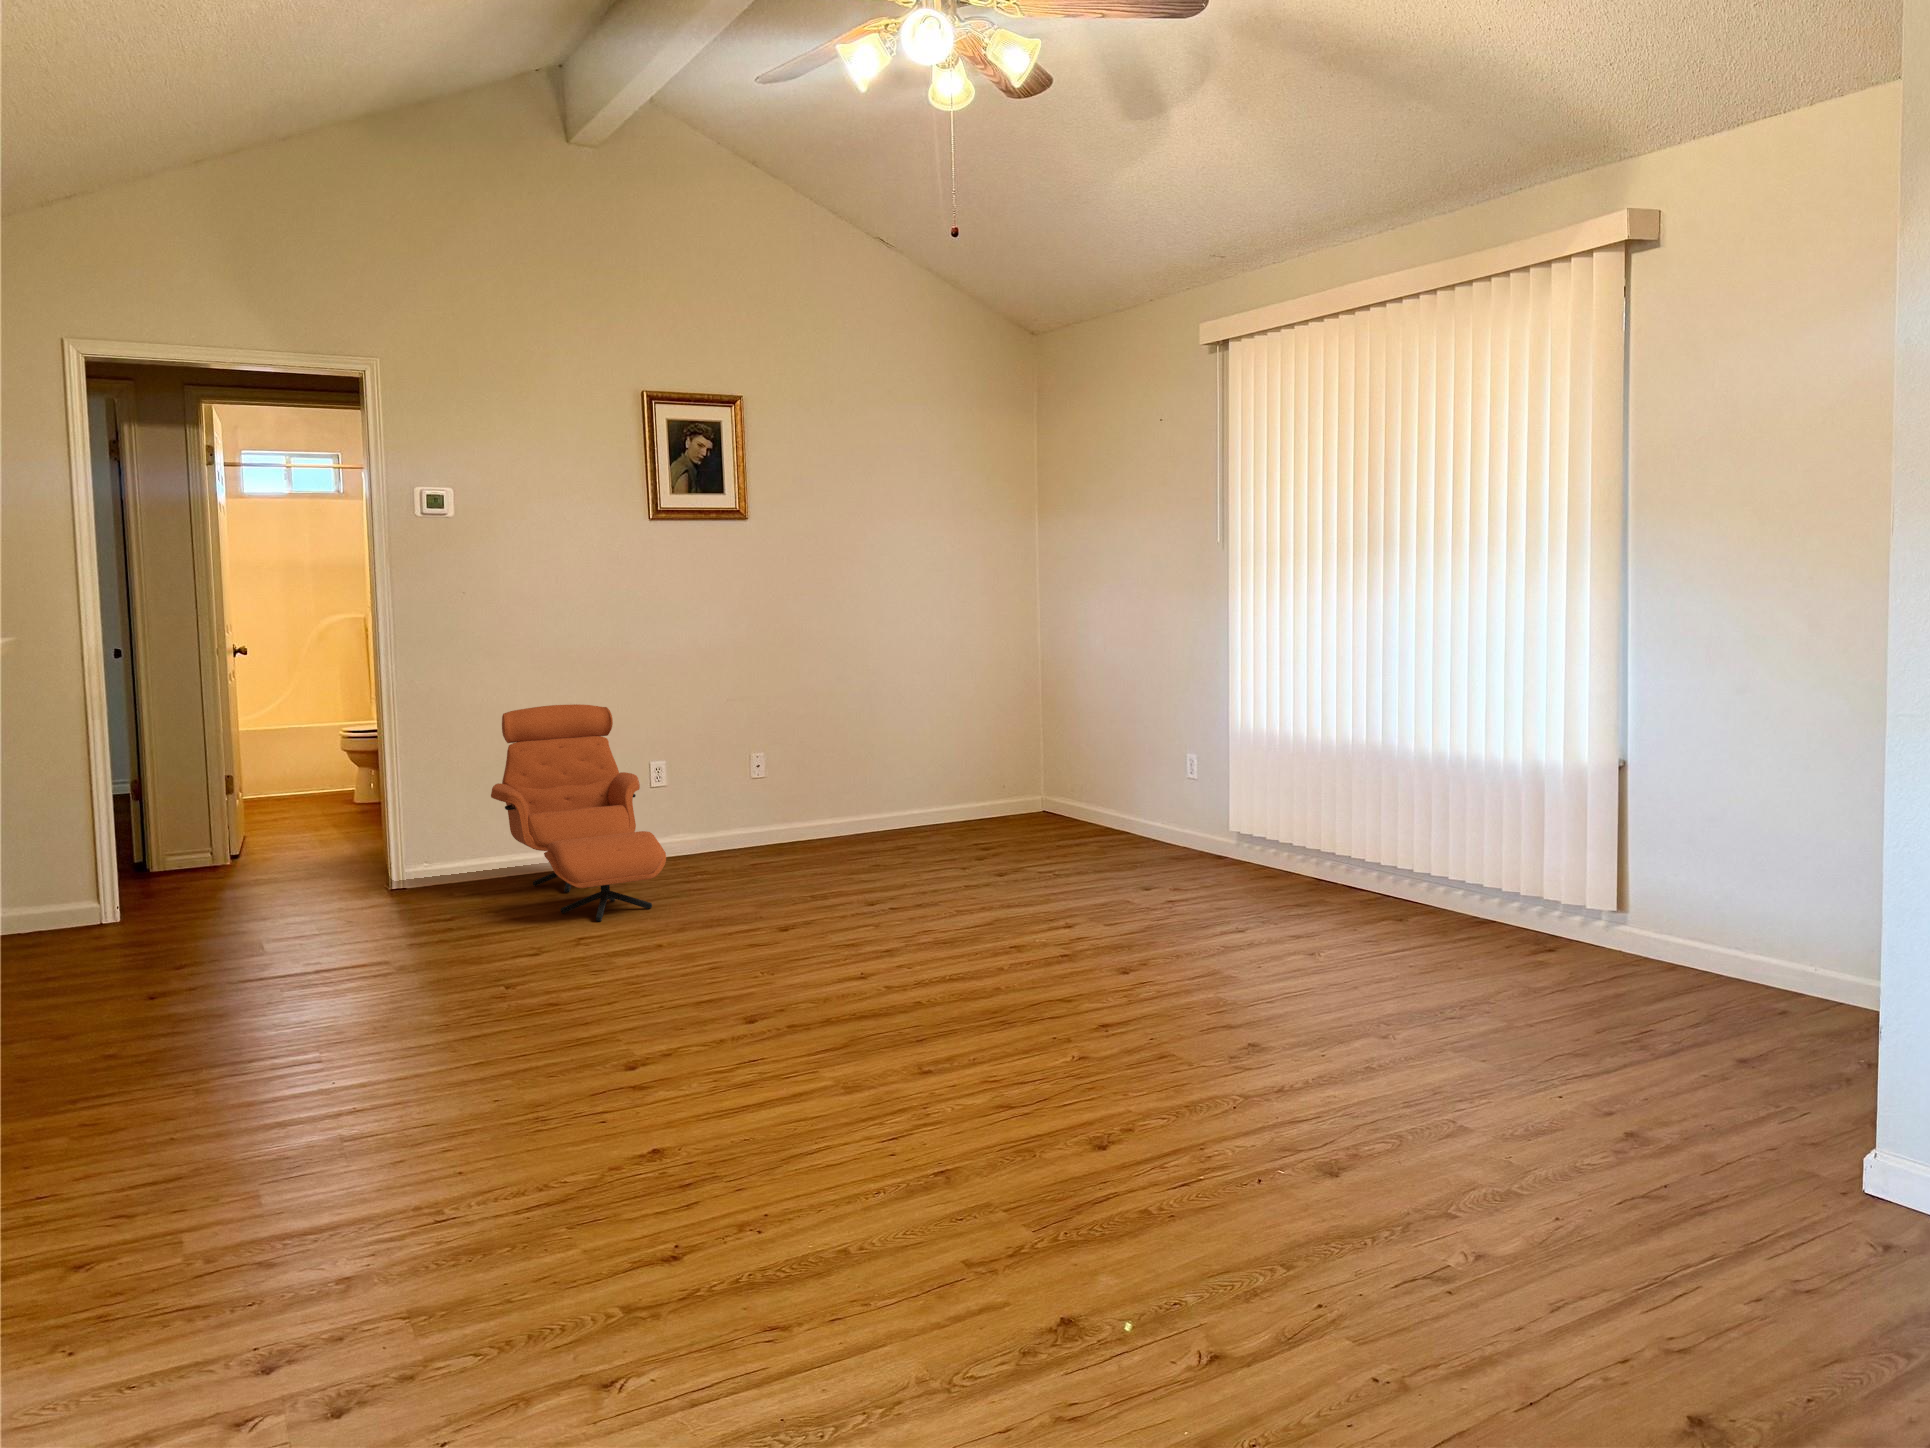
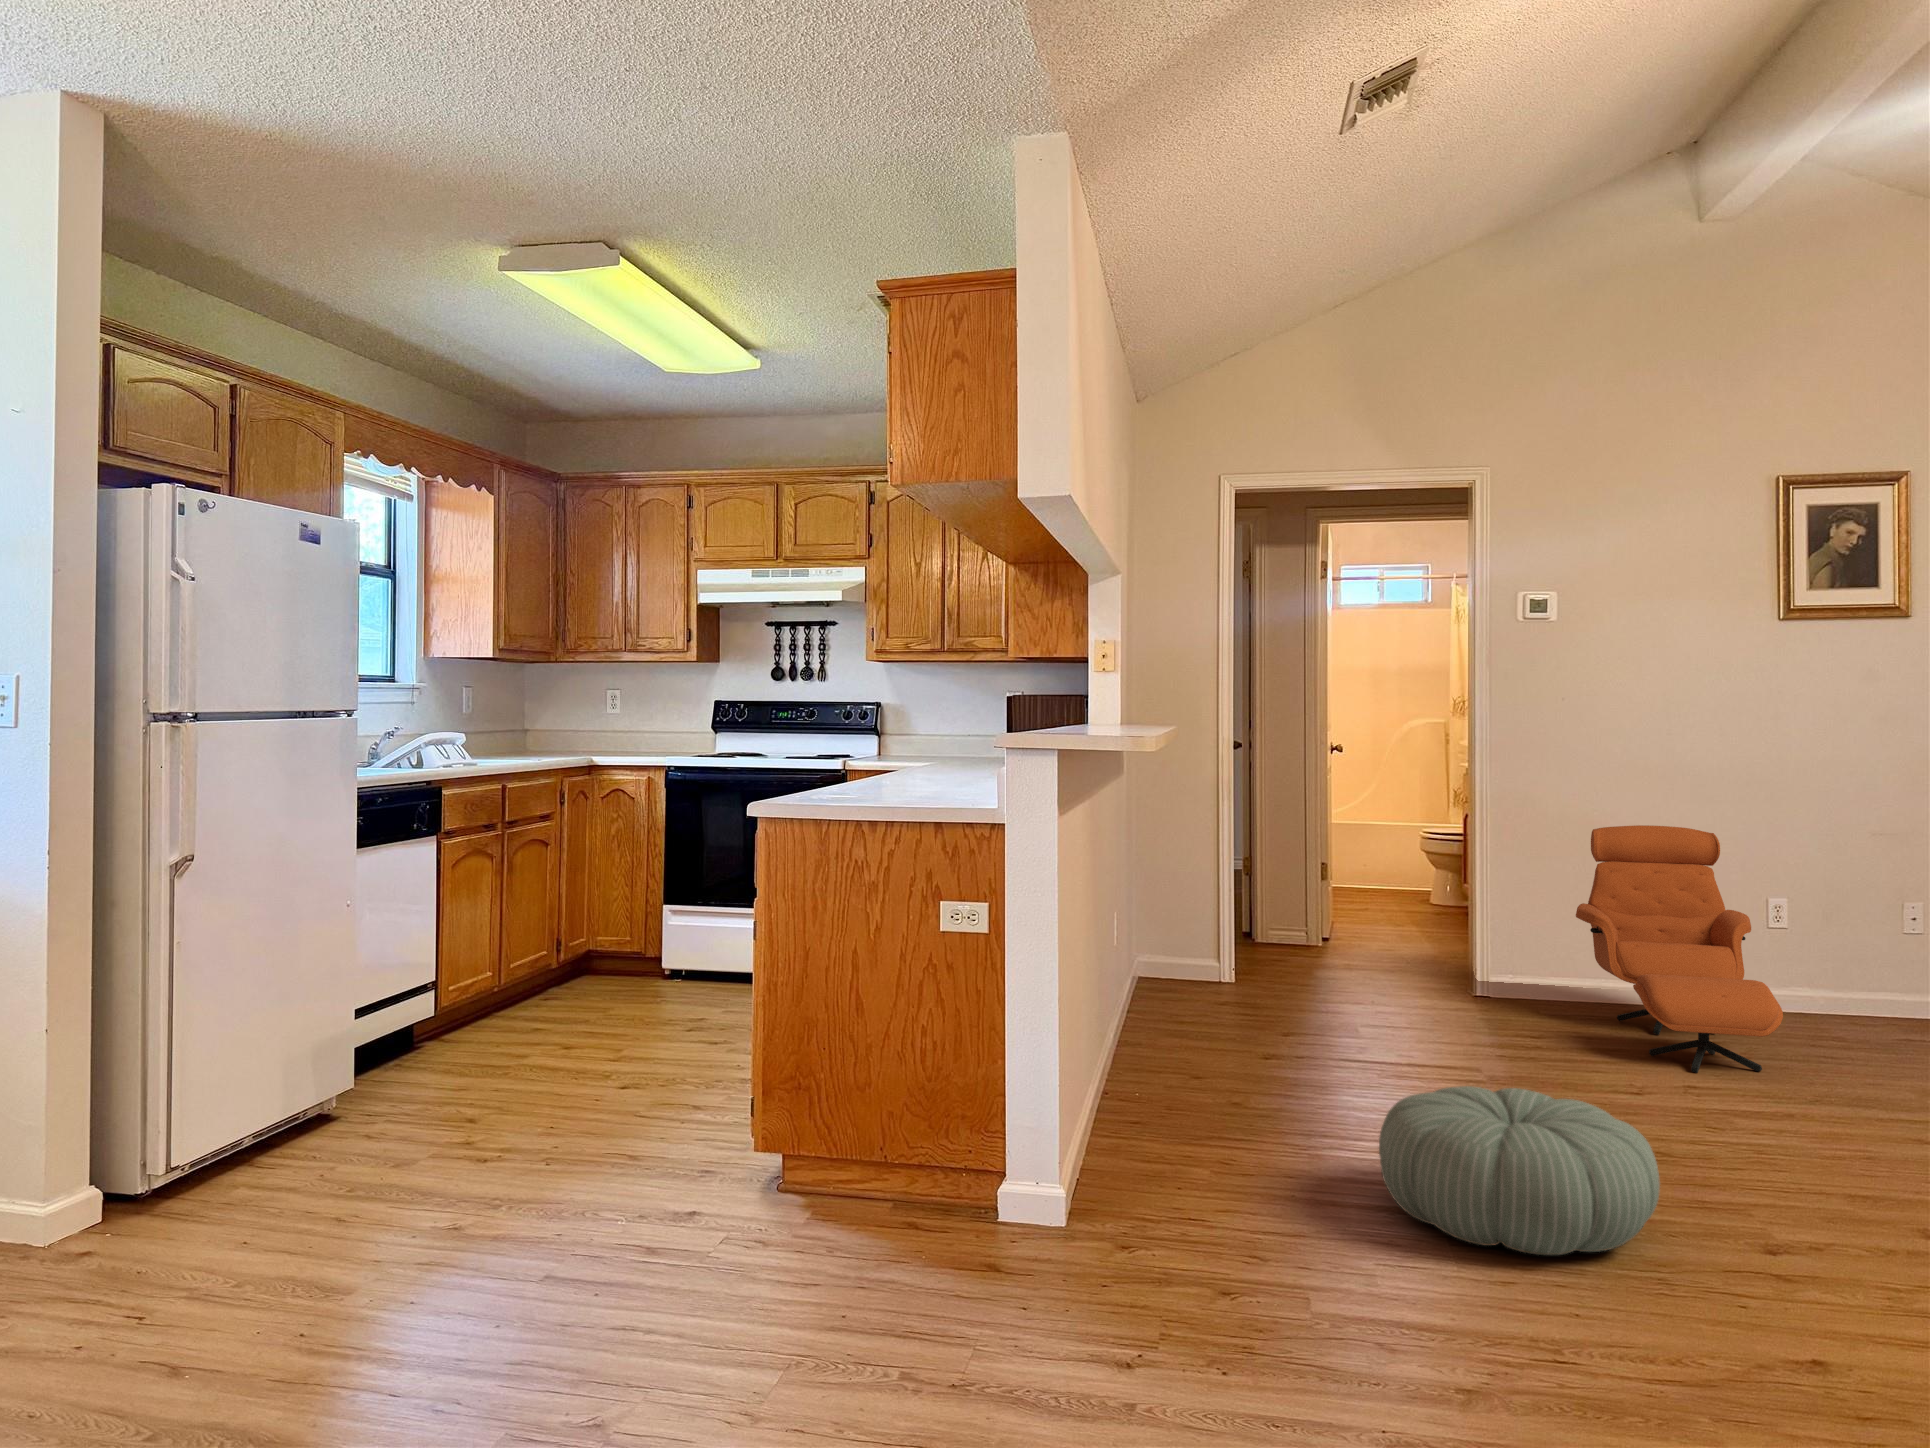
pouf: none [274,985,567,1163] -> present [1379,1086,1660,1255]

